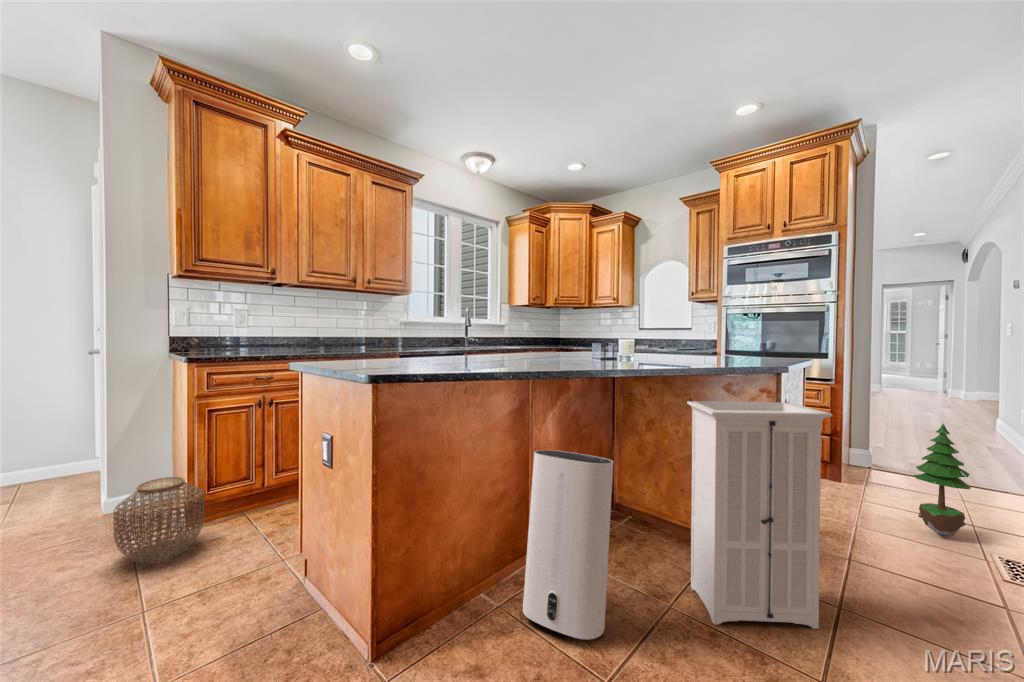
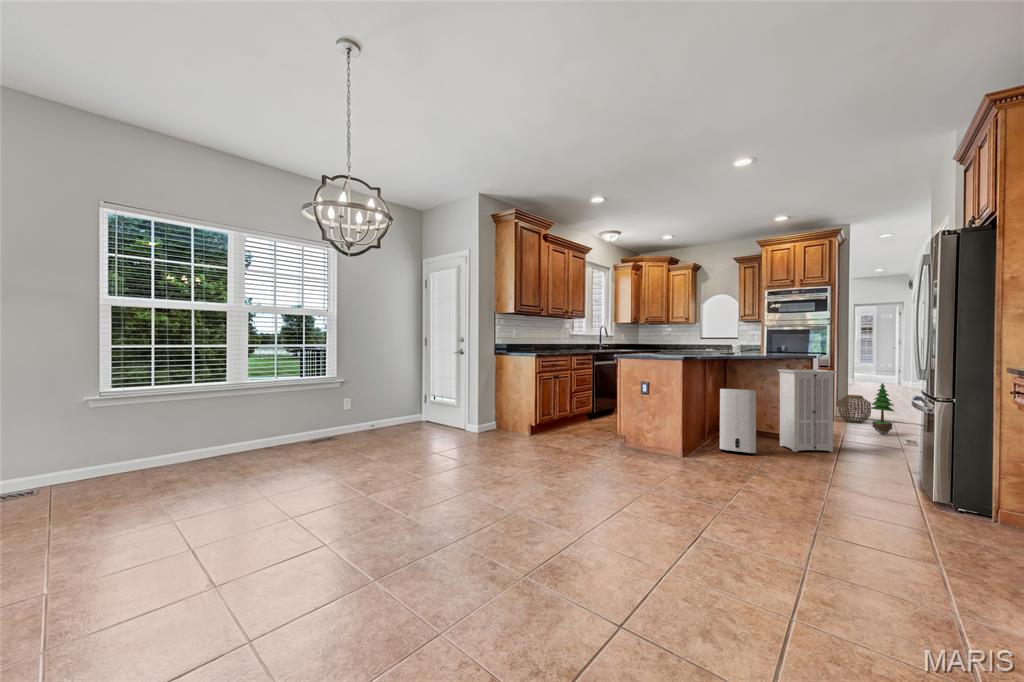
woven basket: present [113,477,205,564] -> present [838,395,871,423]

